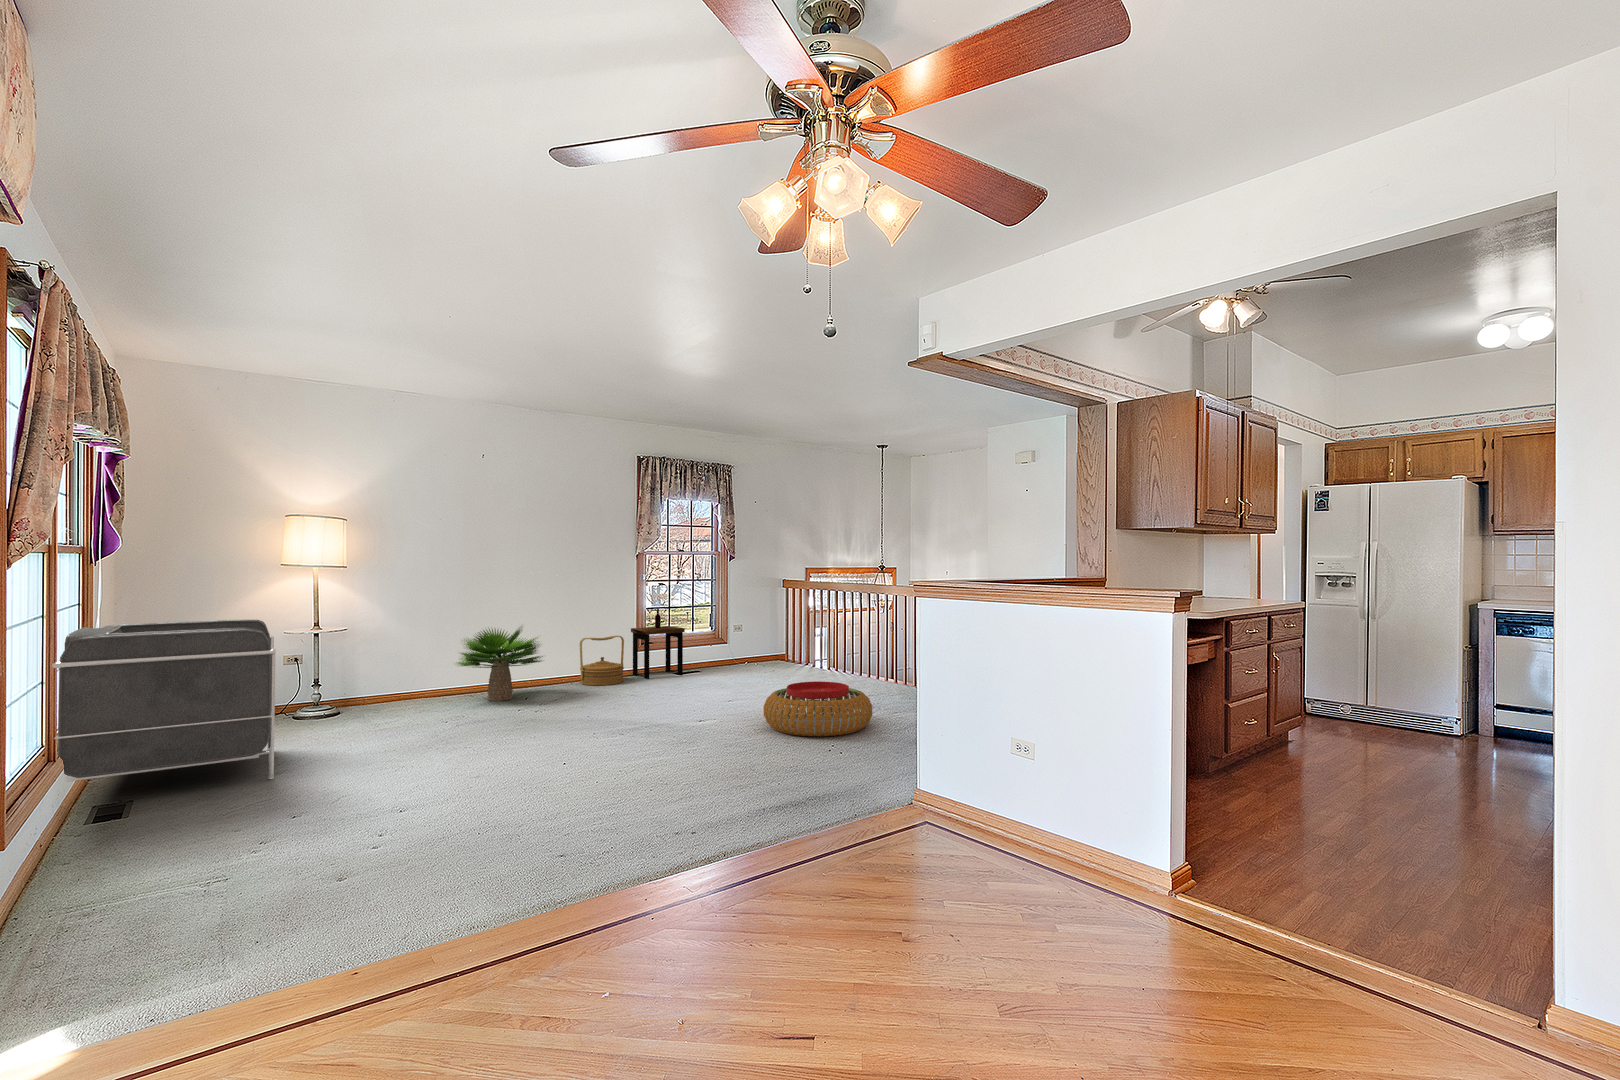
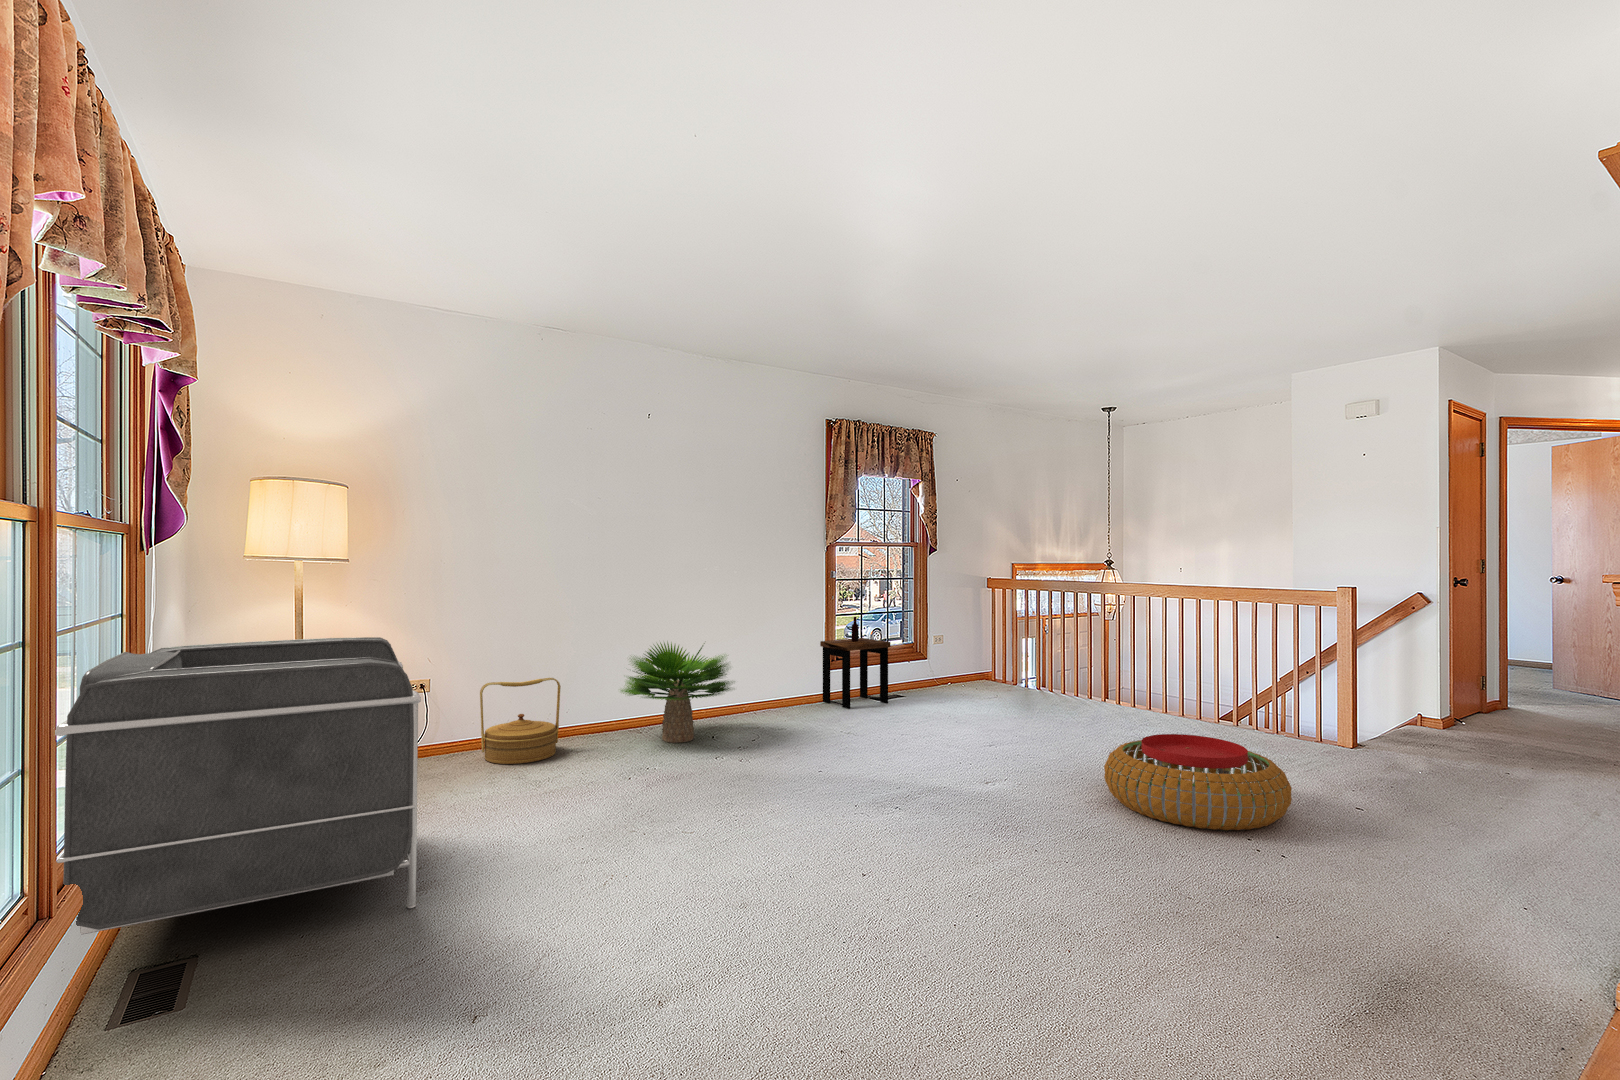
woven basket: present [580,636,624,685] -> present [480,678,561,764]

